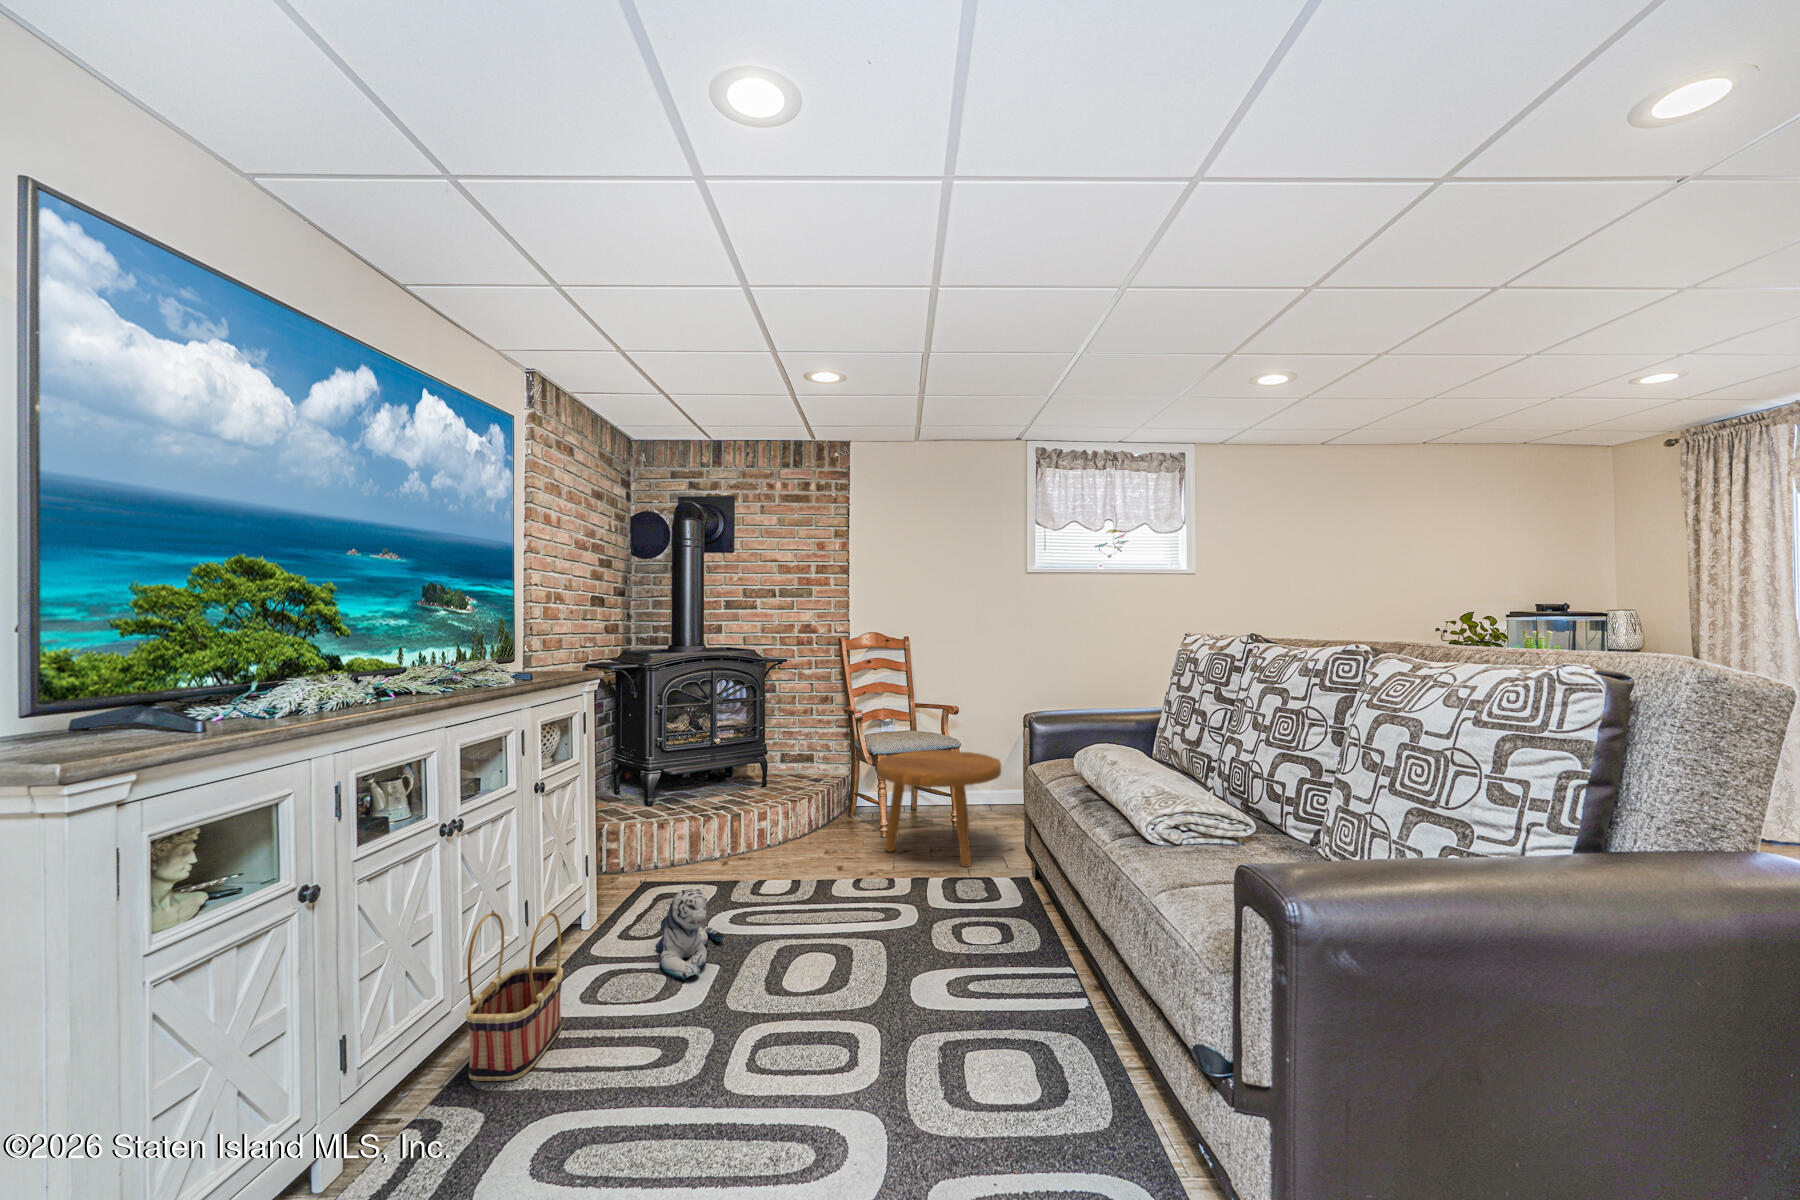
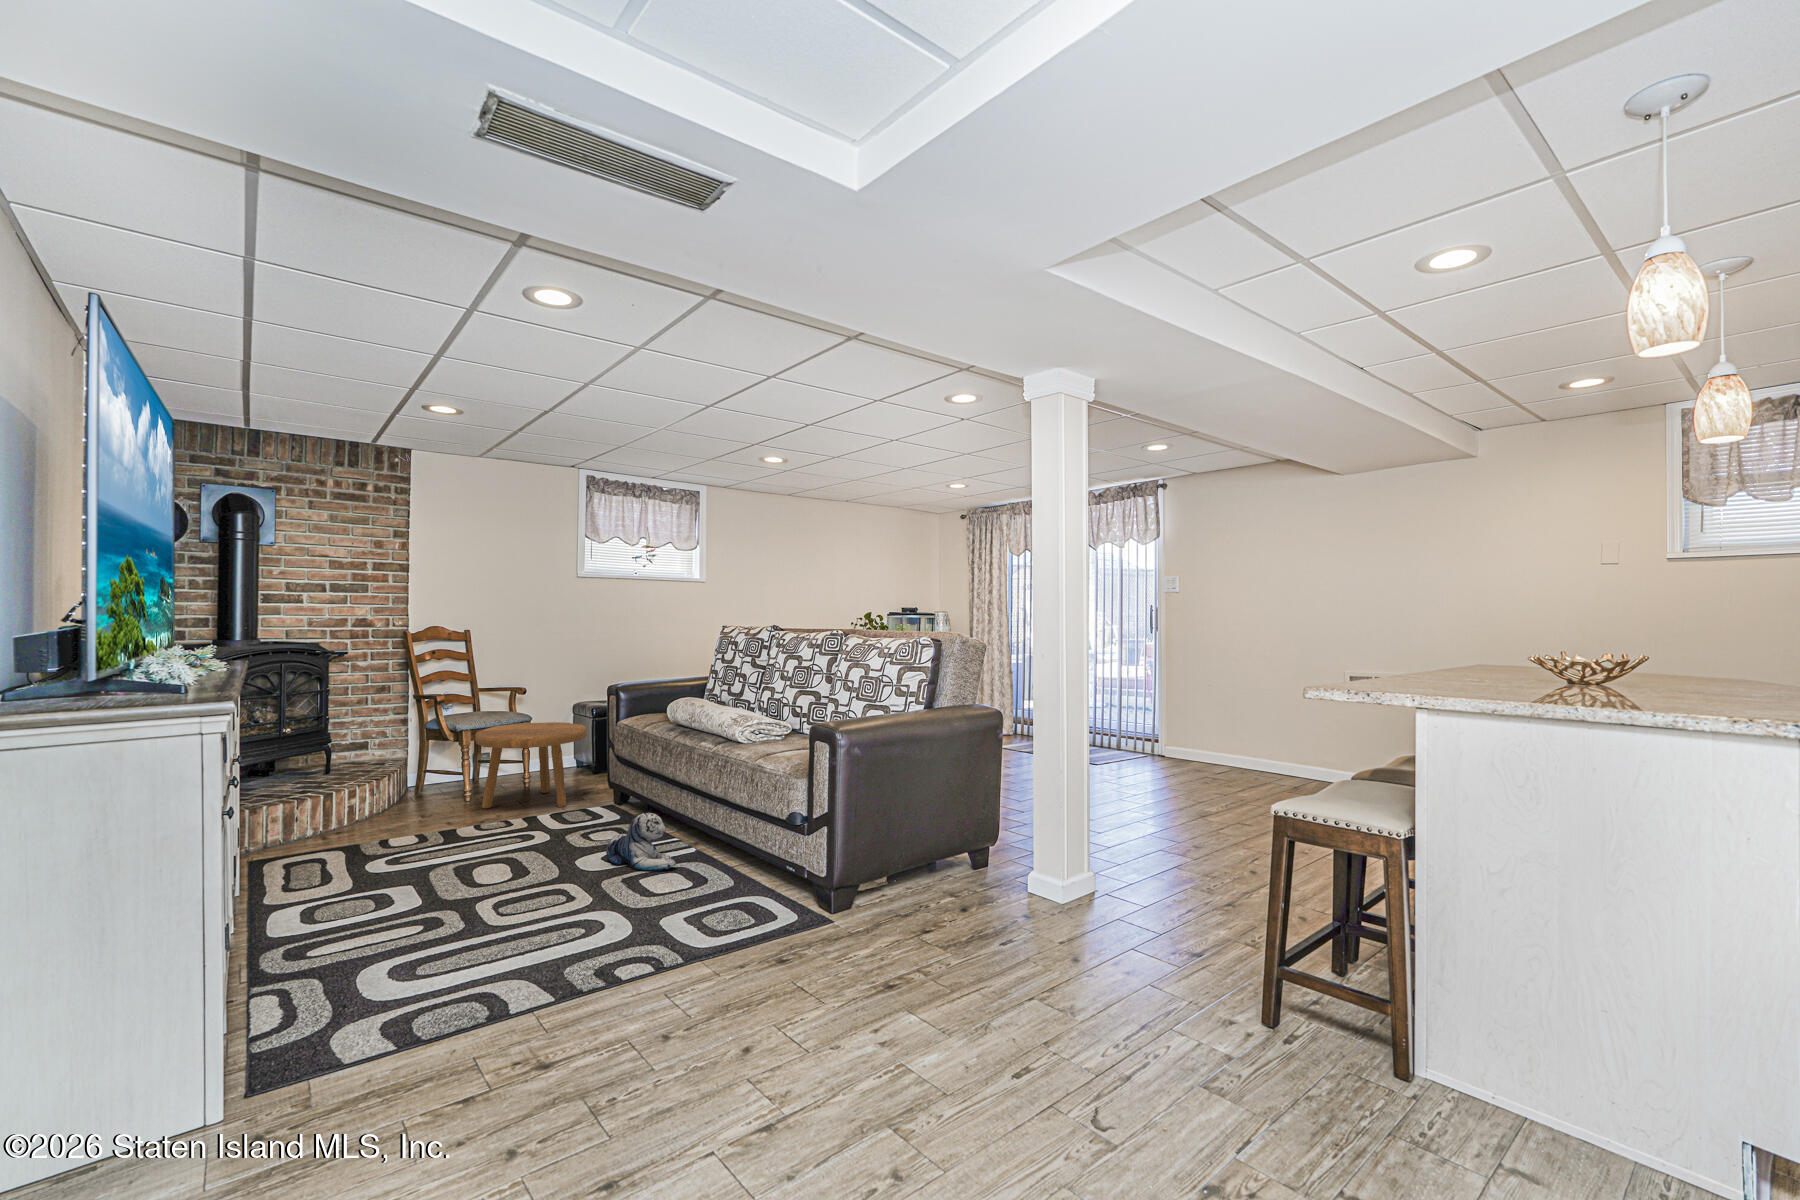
plush toy: present [655,889,723,980] -> present [606,813,676,871]
basket: present [466,913,563,1081] -> none [260,843,326,973]

